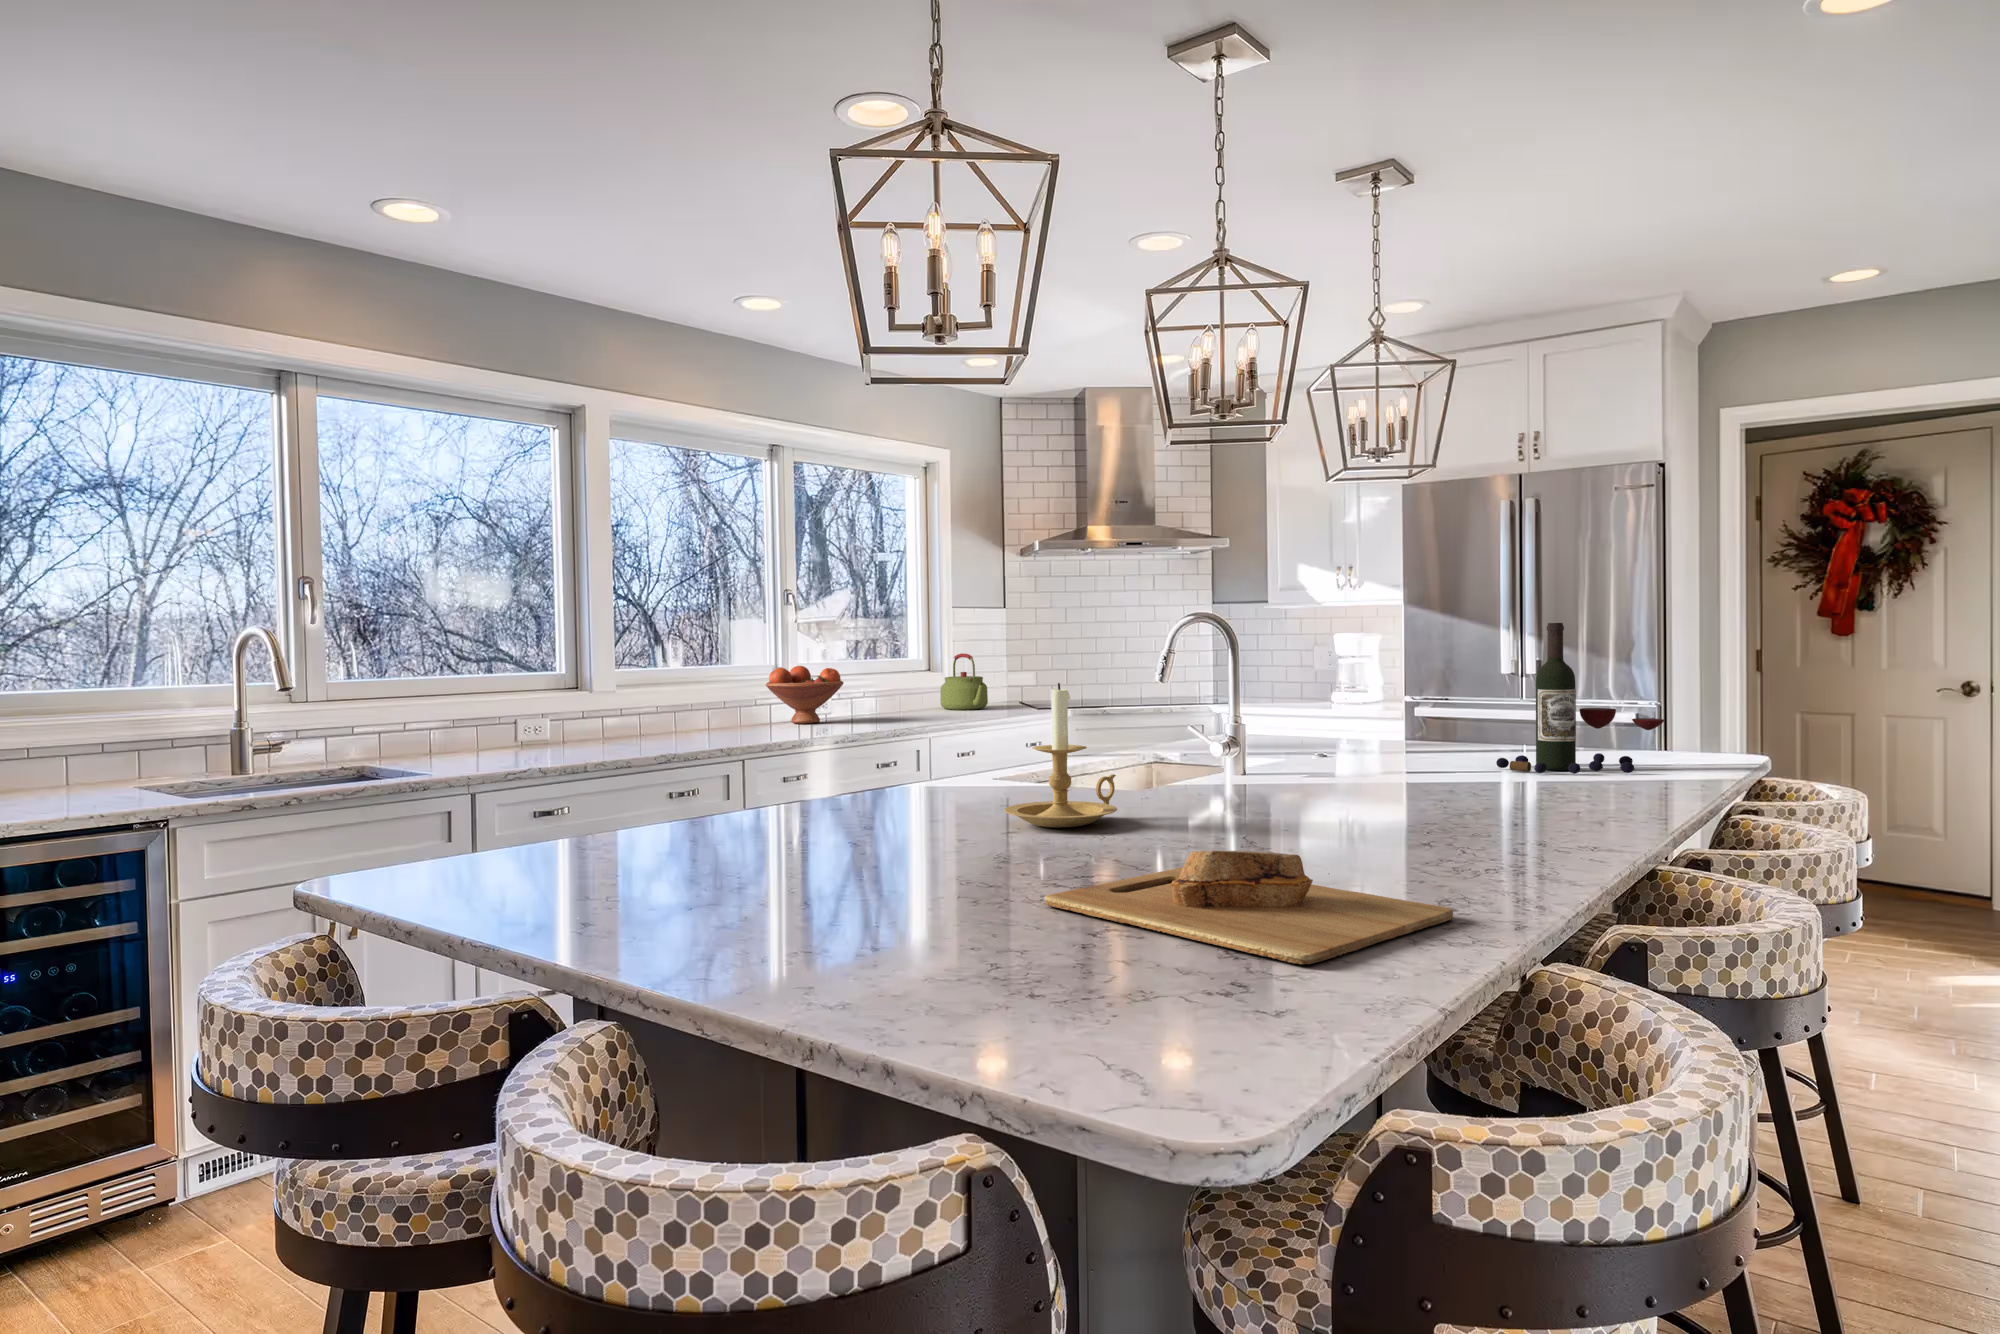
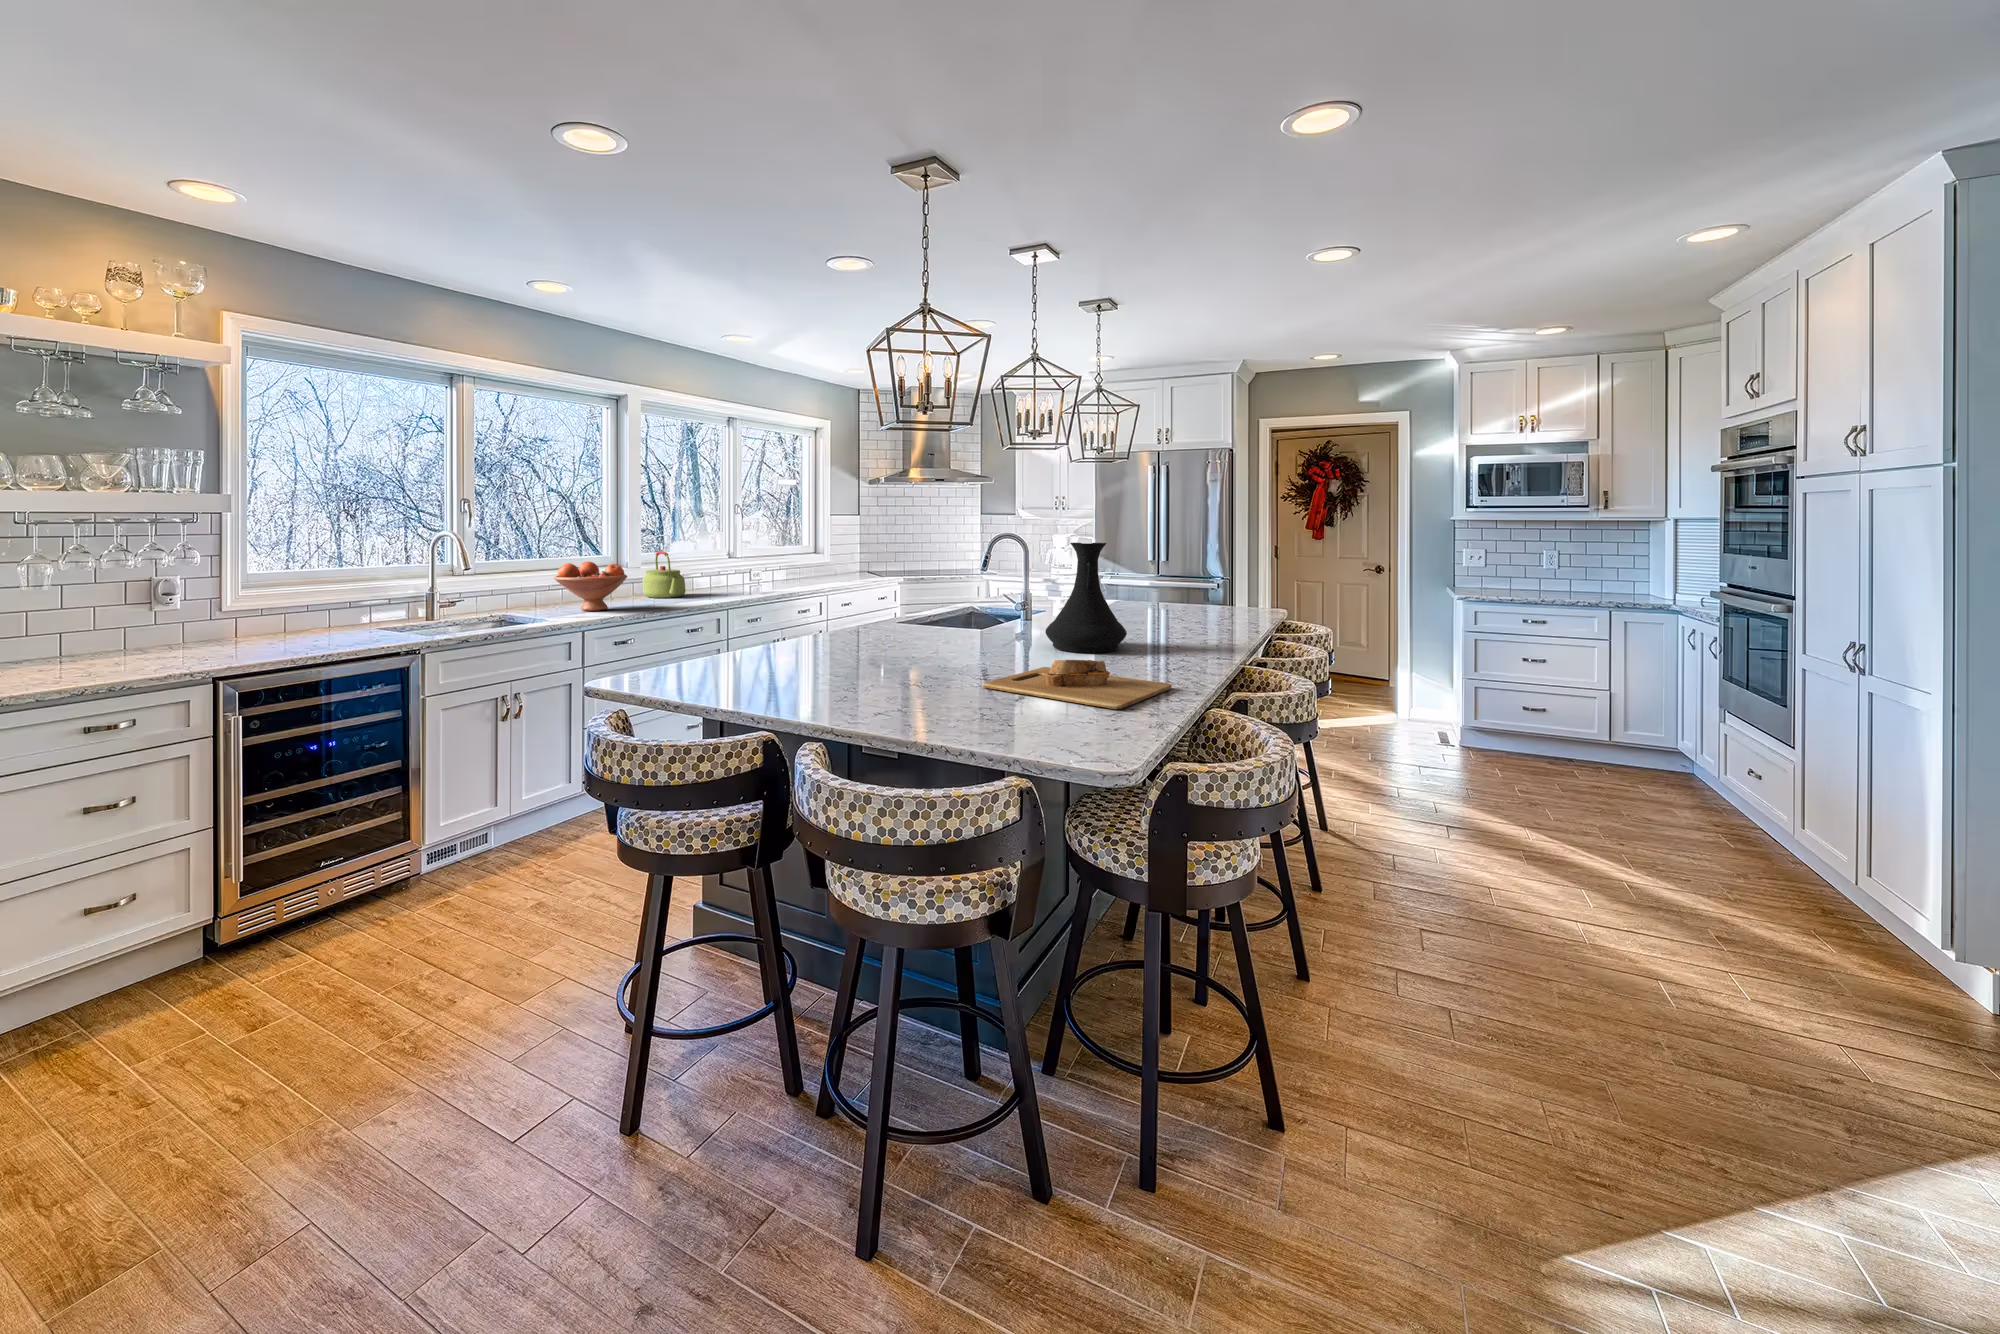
vase: none [1226,622,1392,838] -> present [1045,543,1127,653]
wine bottle: present [1496,623,1664,774] -> none [1162,540,1245,618]
kettle: present [940,653,988,710] -> present [643,551,686,598]
fruit bowl: present [766,666,844,724] -> present [554,561,627,611]
candle holder: present [1004,683,1117,827] -> none [930,573,989,649]

